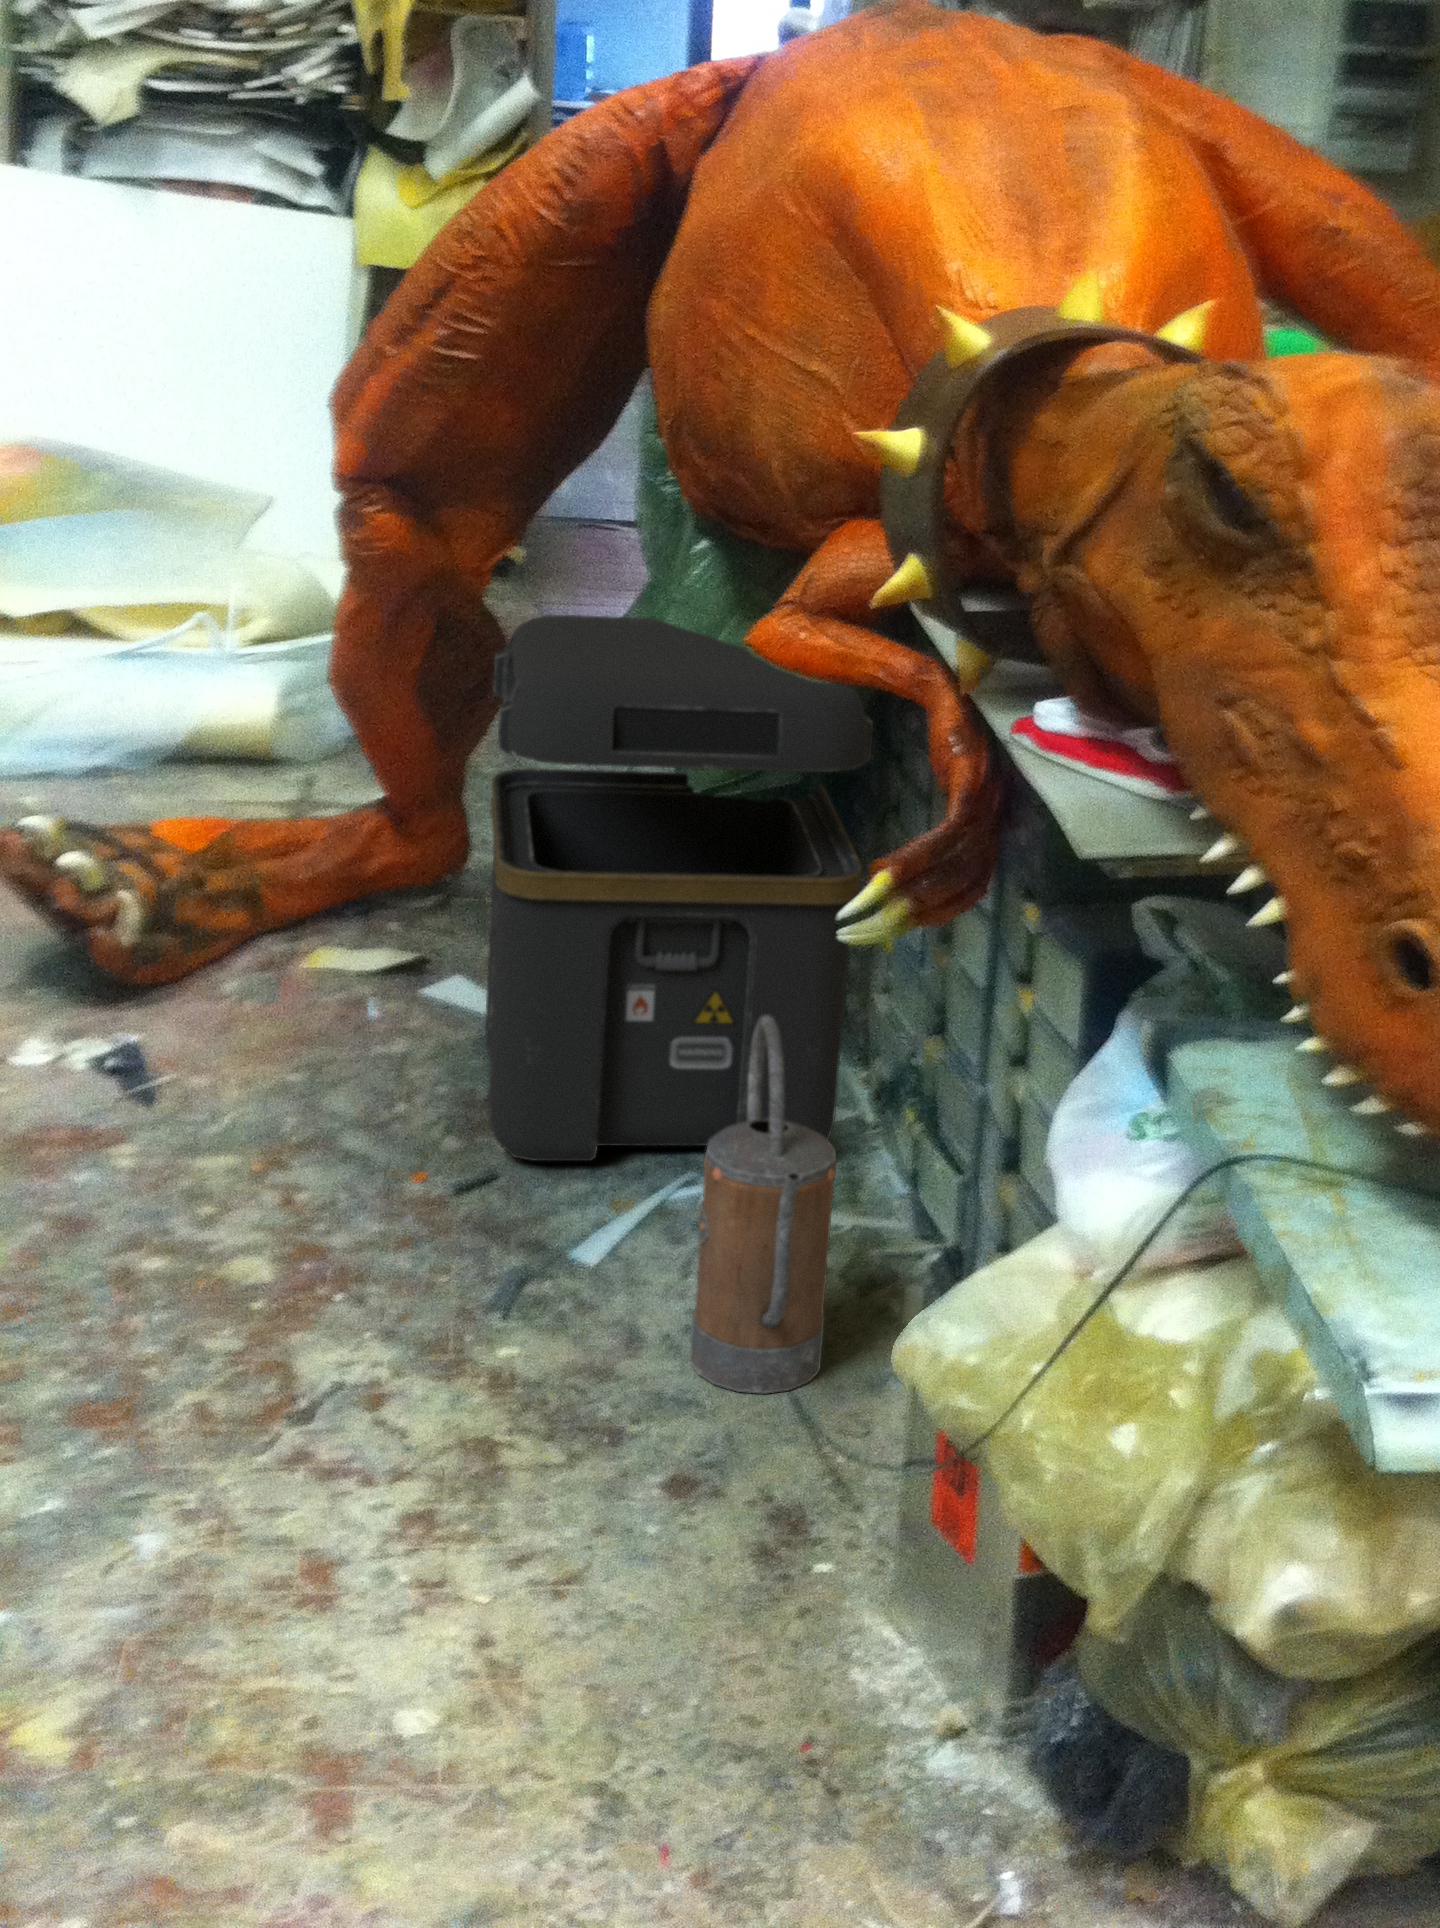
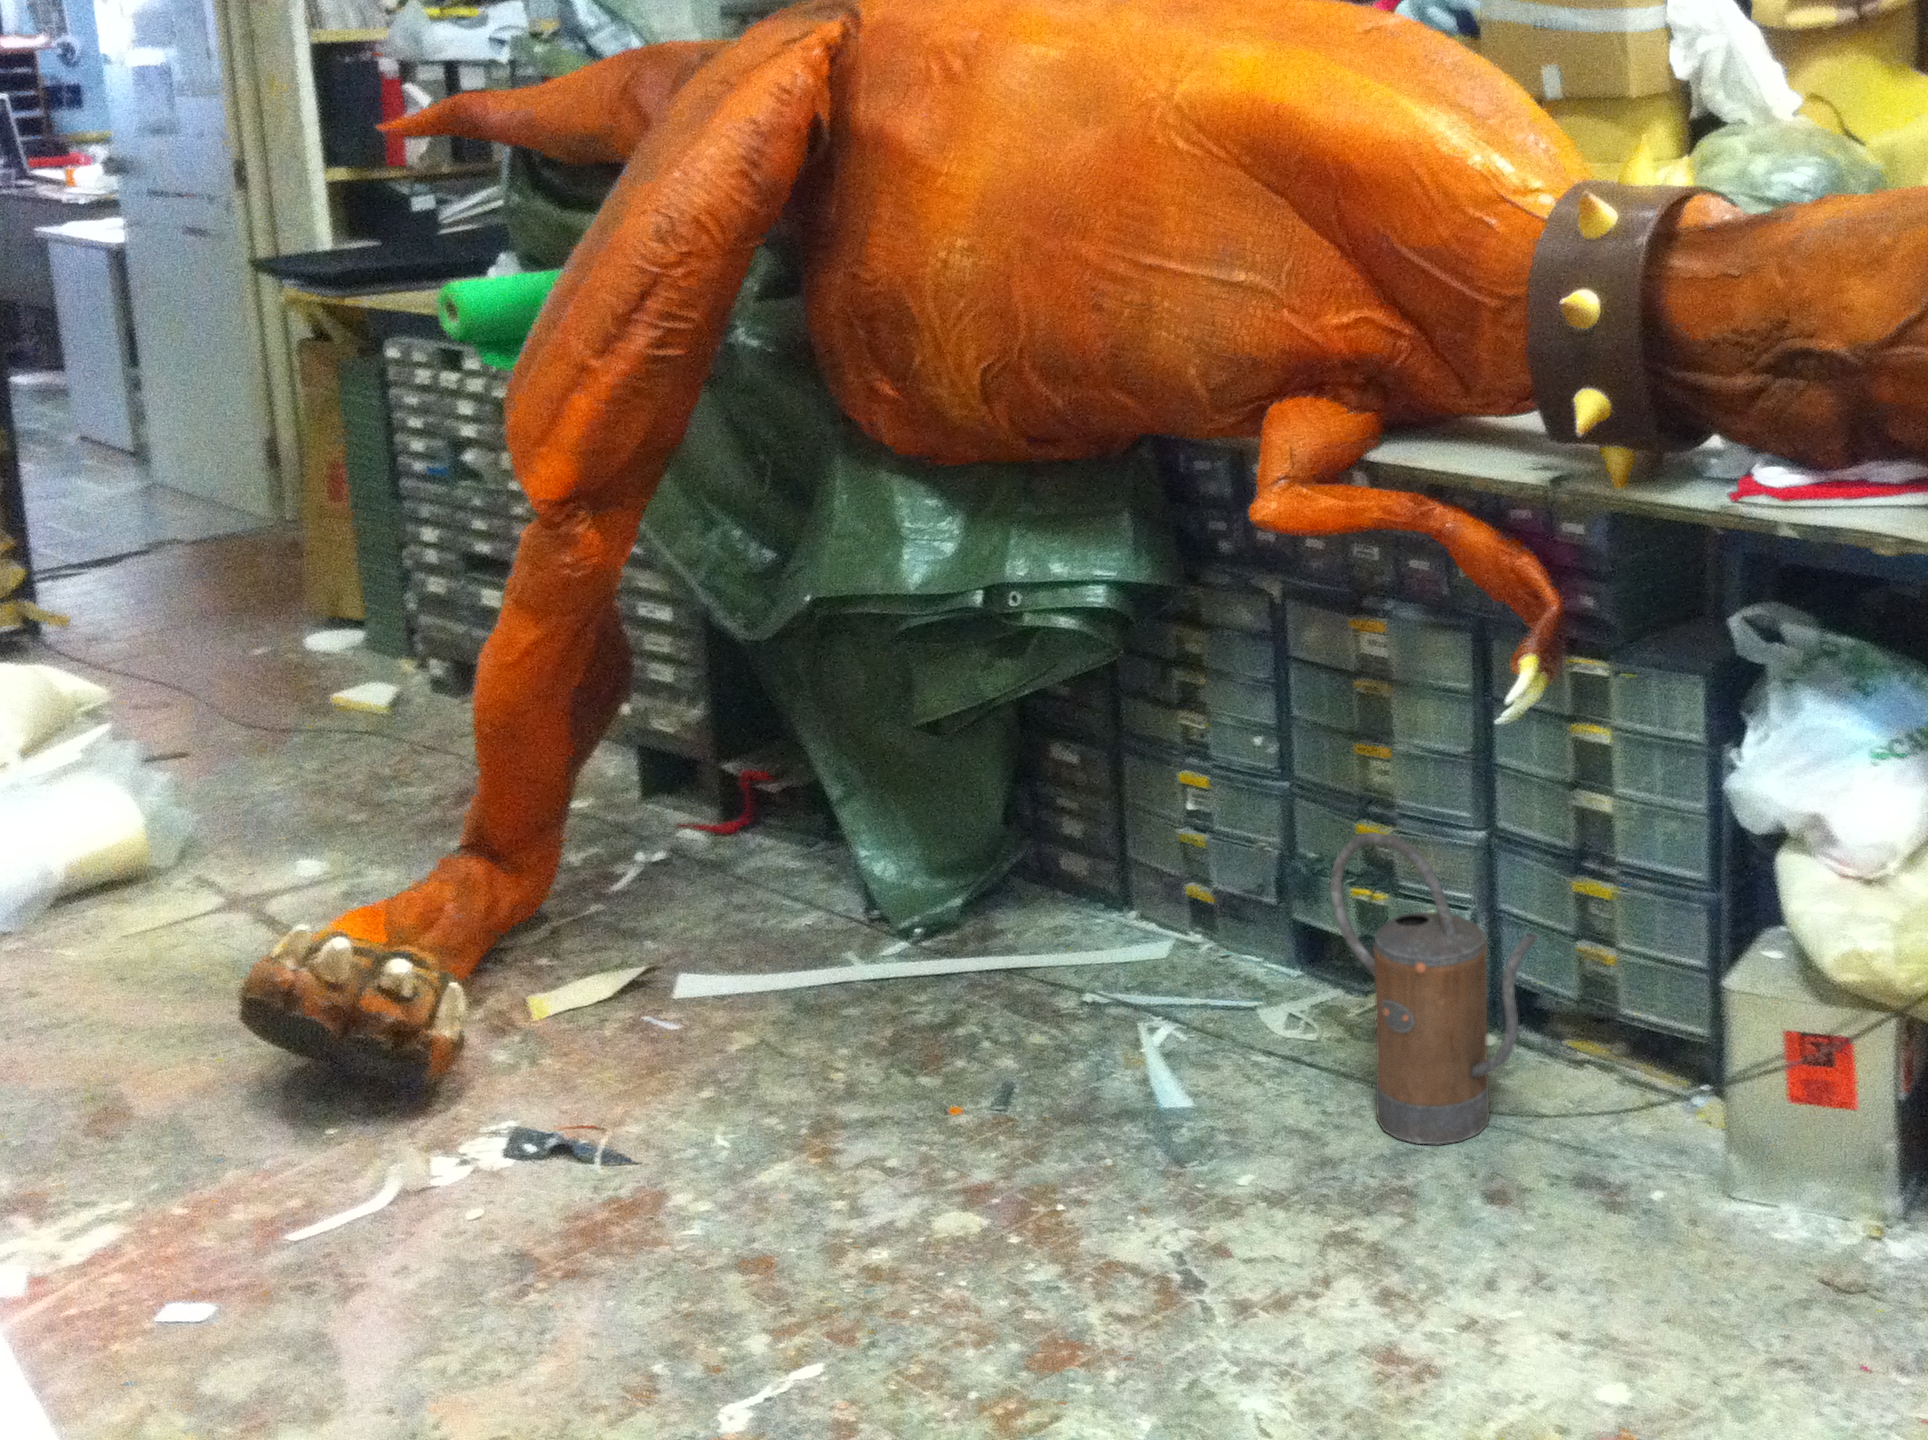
toolbox: present [485,615,873,1161] -> none [812,530,1233,1067]

